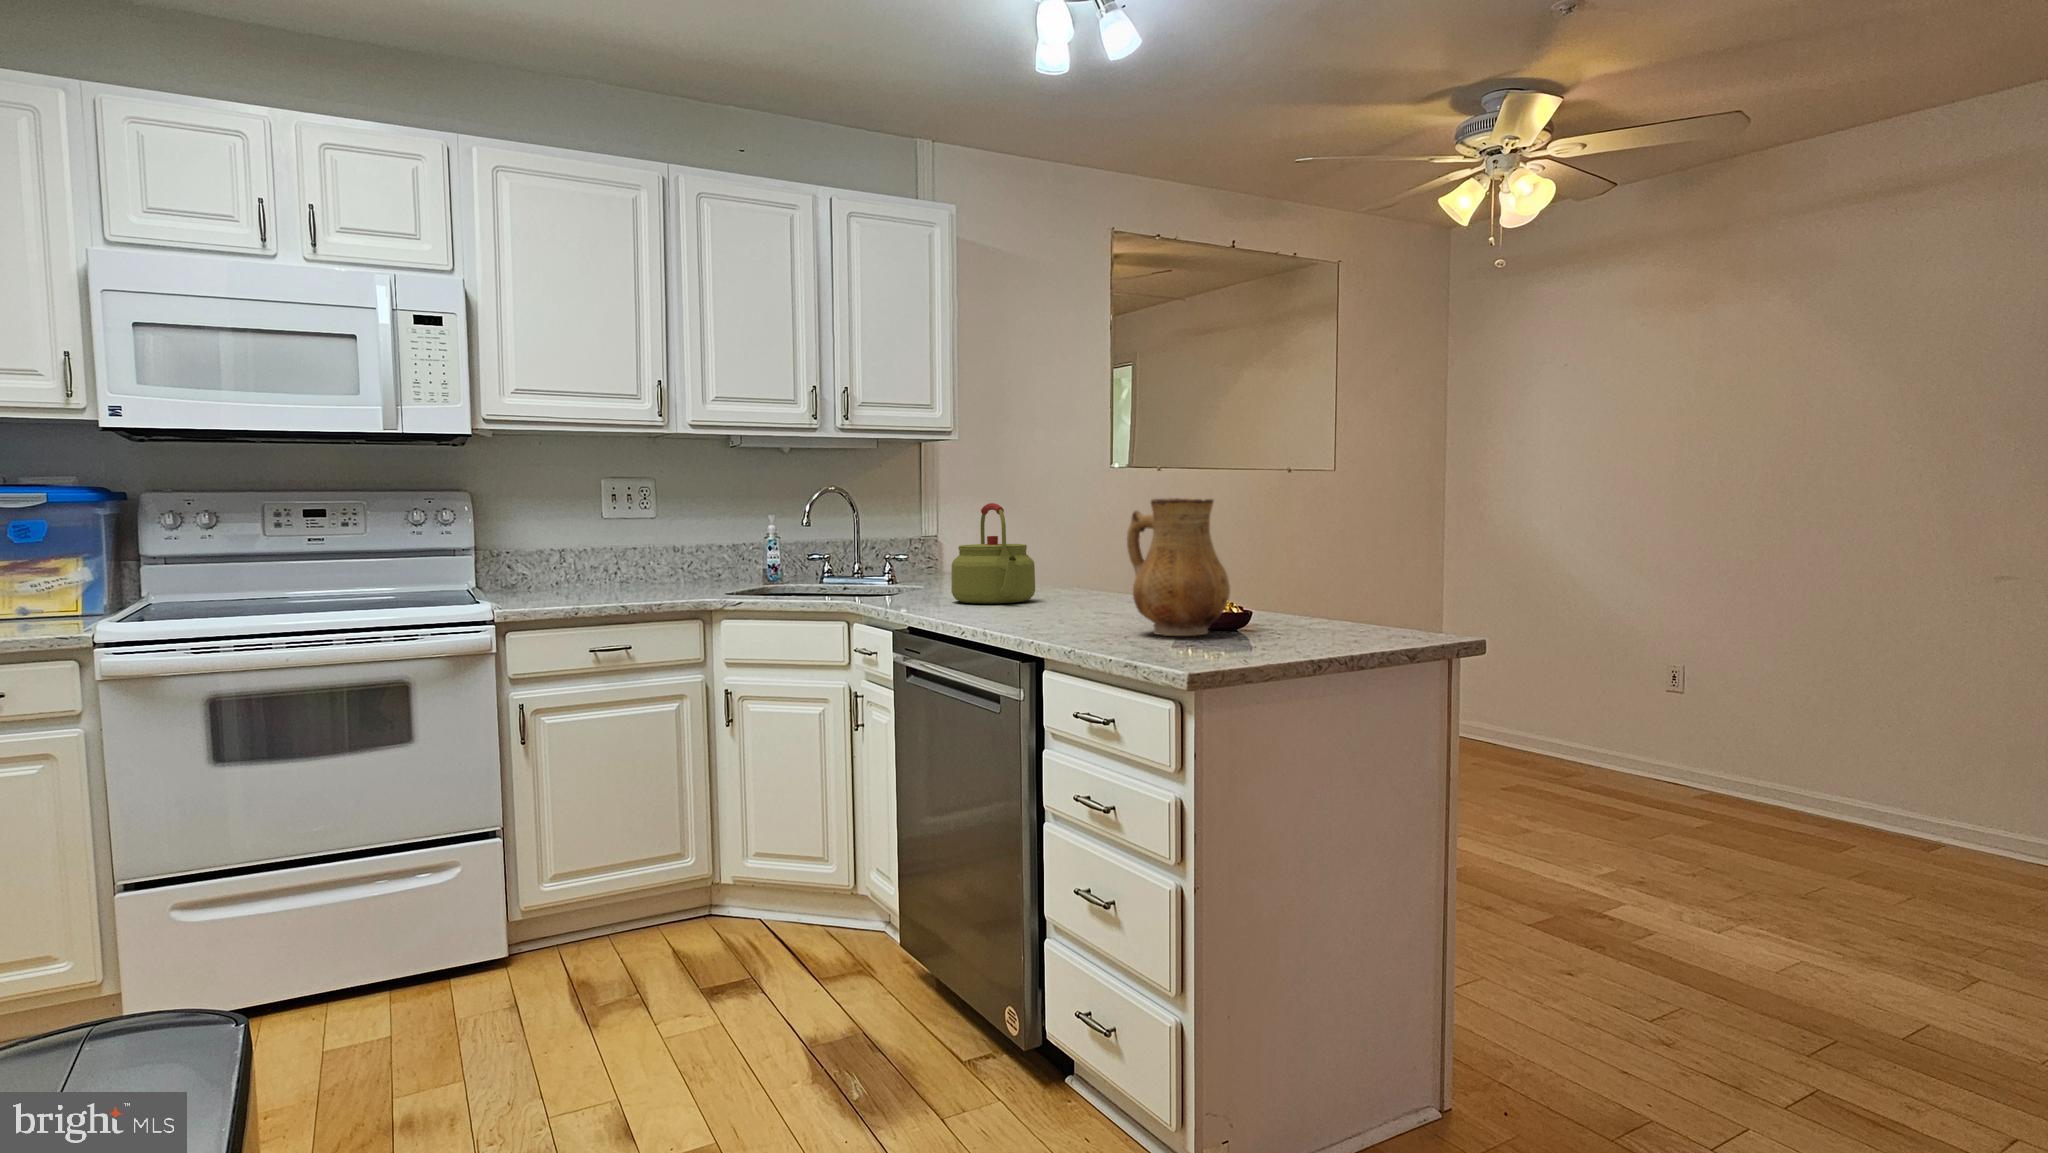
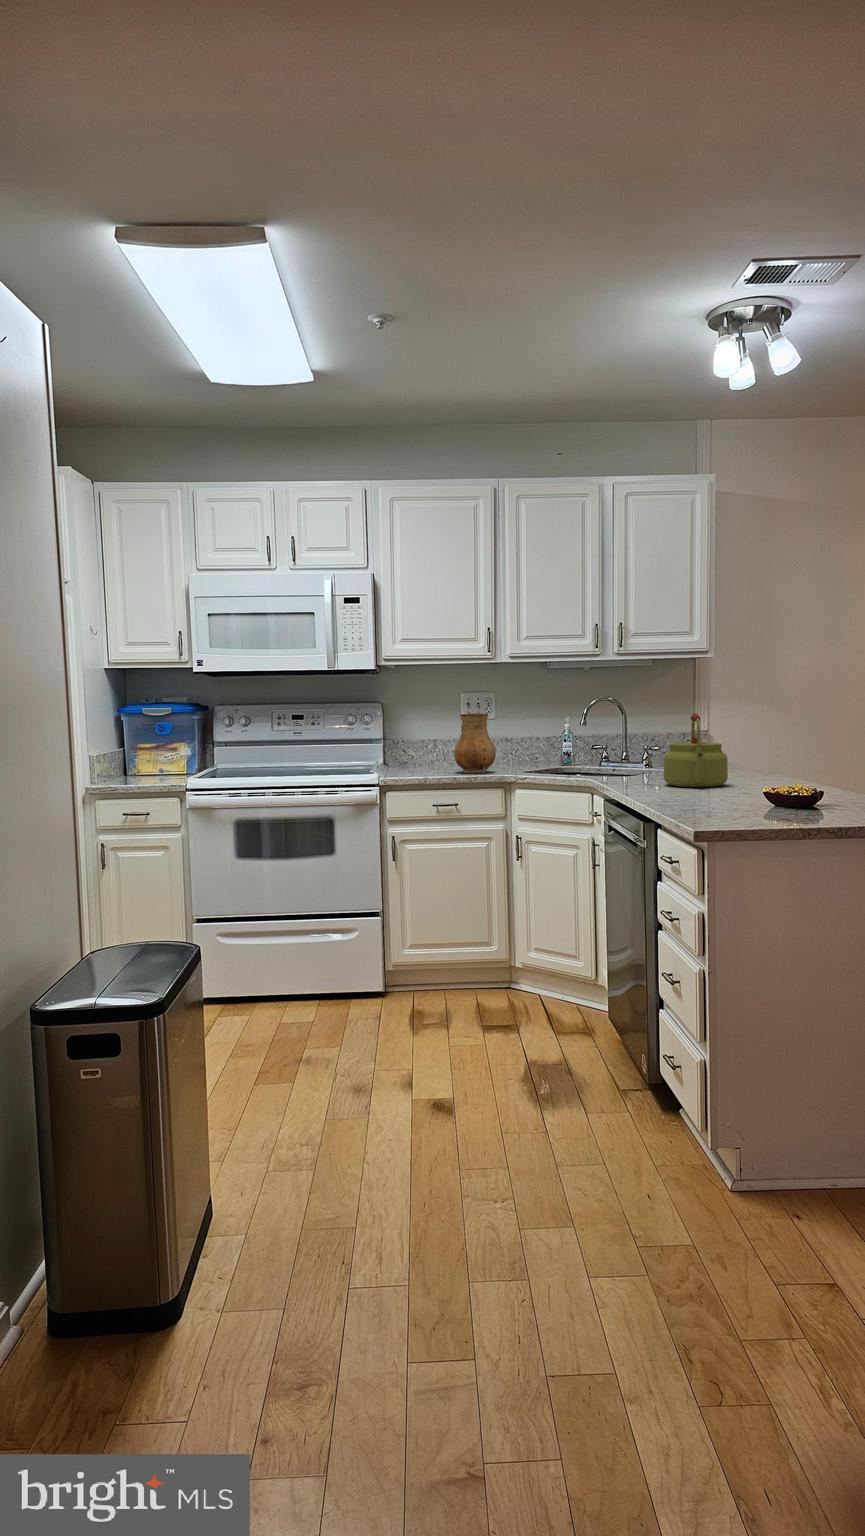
ceramic pitcher: present [1127,498,1230,636] -> present [454,713,496,773]

